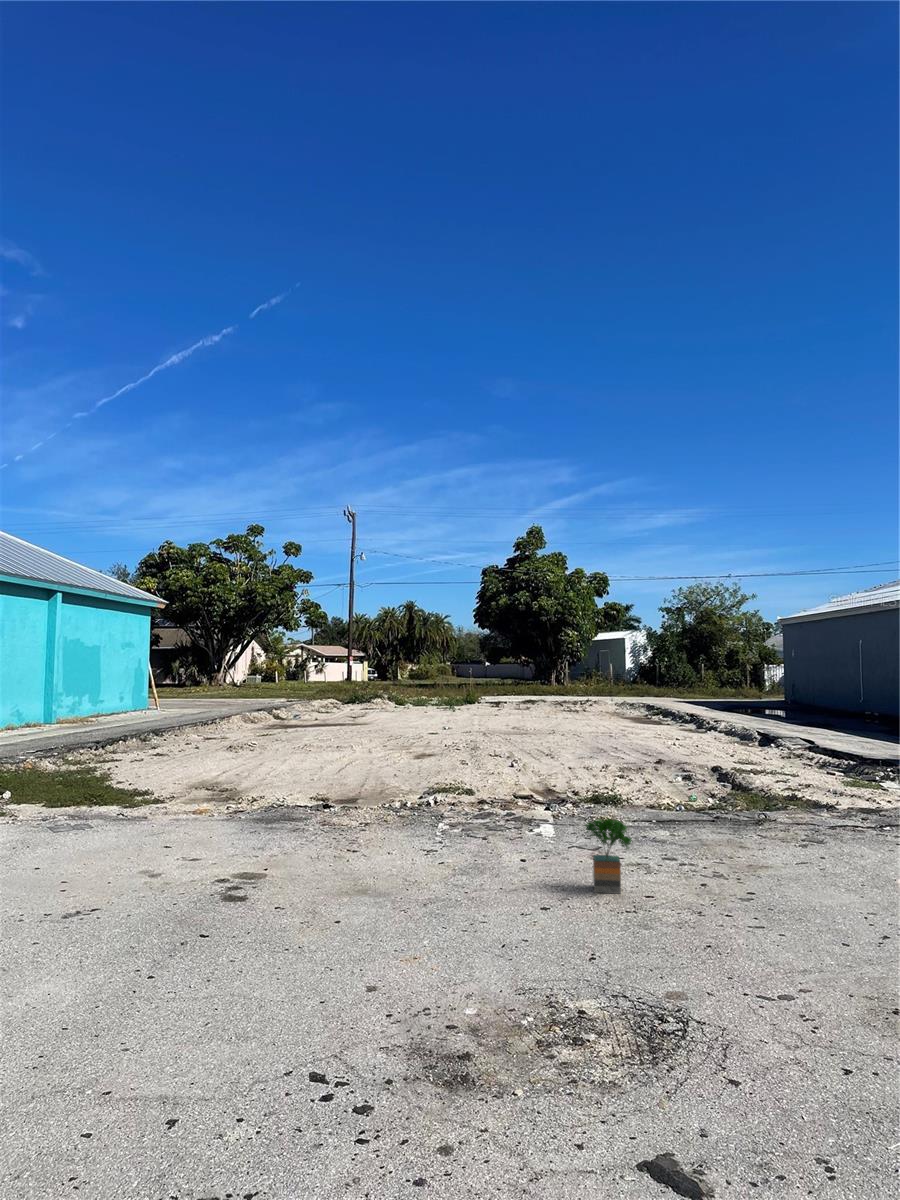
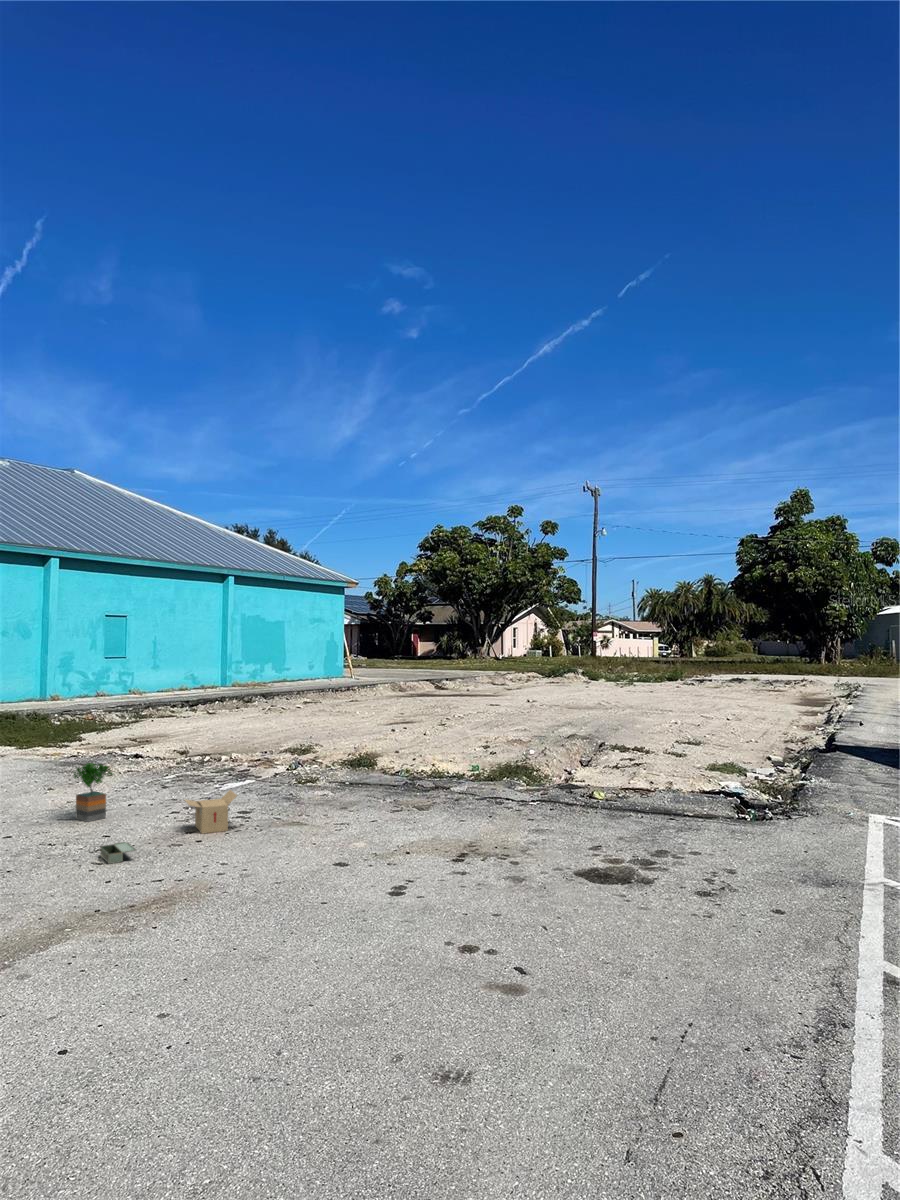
cardboard box: none [736,834,791,888] -> present [185,790,237,834]
toolbox: none [804,906,853,933] -> present [100,842,135,864]

